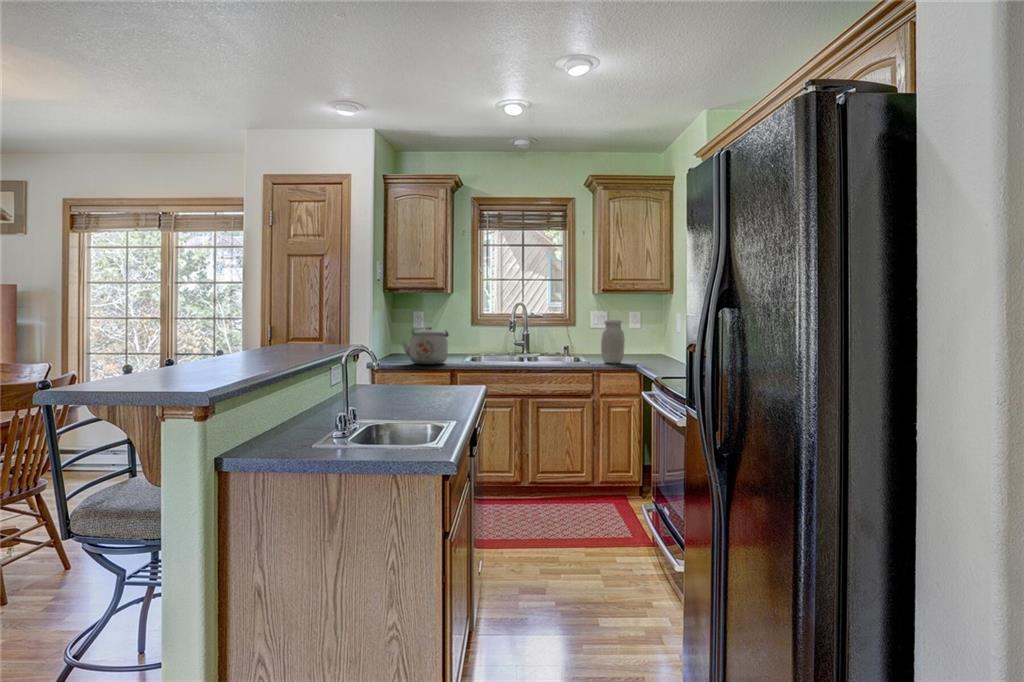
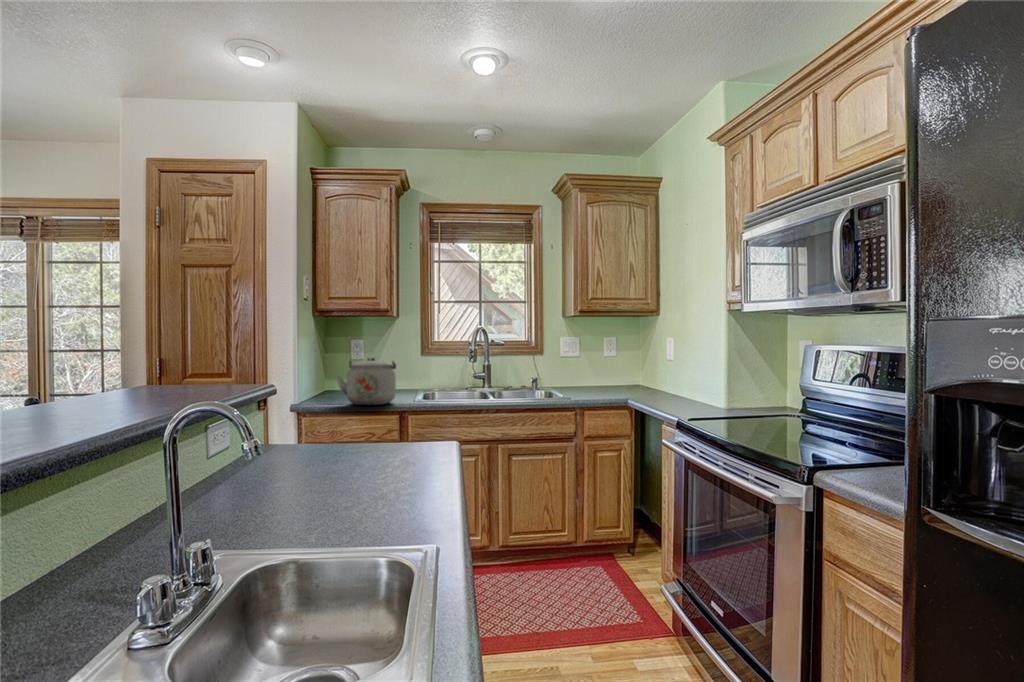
jar: present [601,320,625,363] -> none [582,346,609,398]

